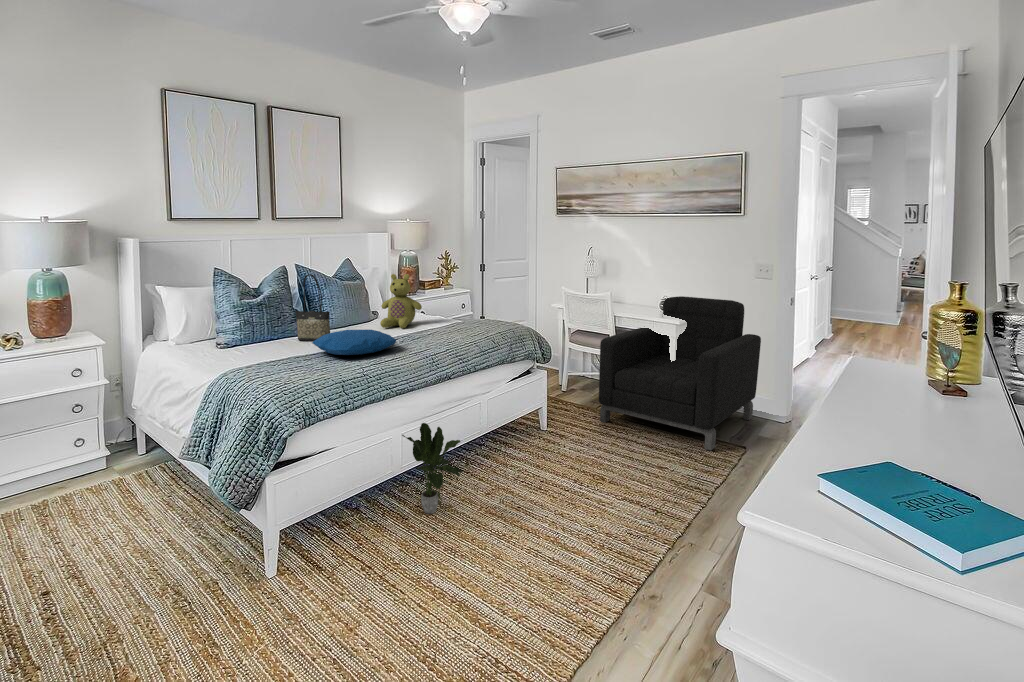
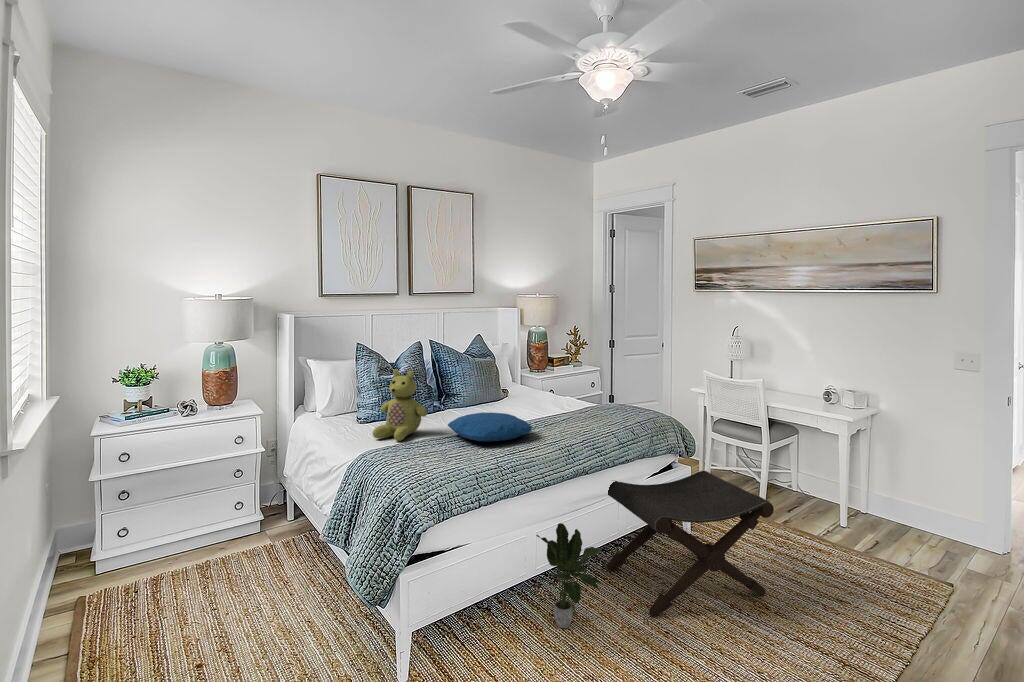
tote bag: present [295,274,330,341] -> none [431,353,464,421]
stuffed bear: present [380,274,422,328] -> present [373,369,428,441]
armchair: present [599,296,761,450] -> none [752,386,964,583]
footstool: none [468,373,609,496] -> present [606,471,774,617]

